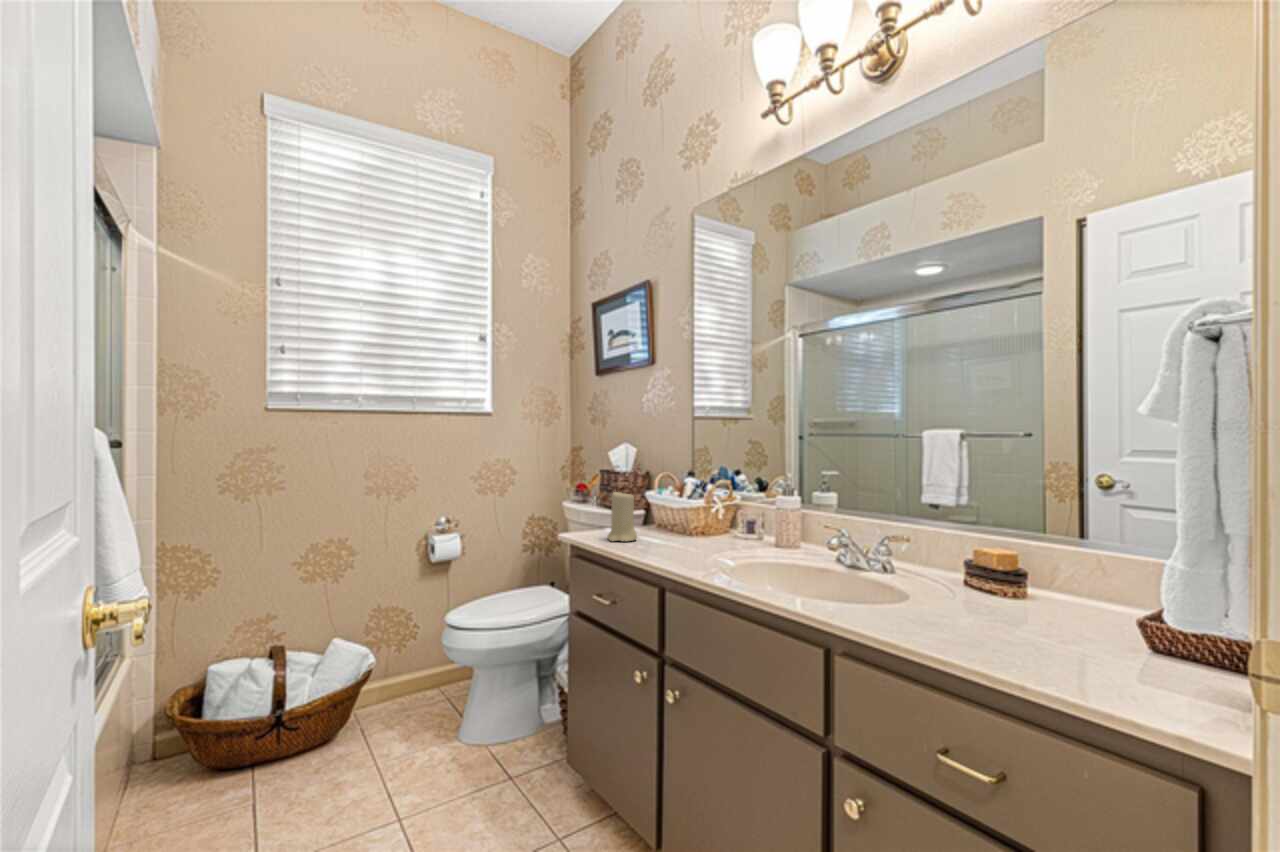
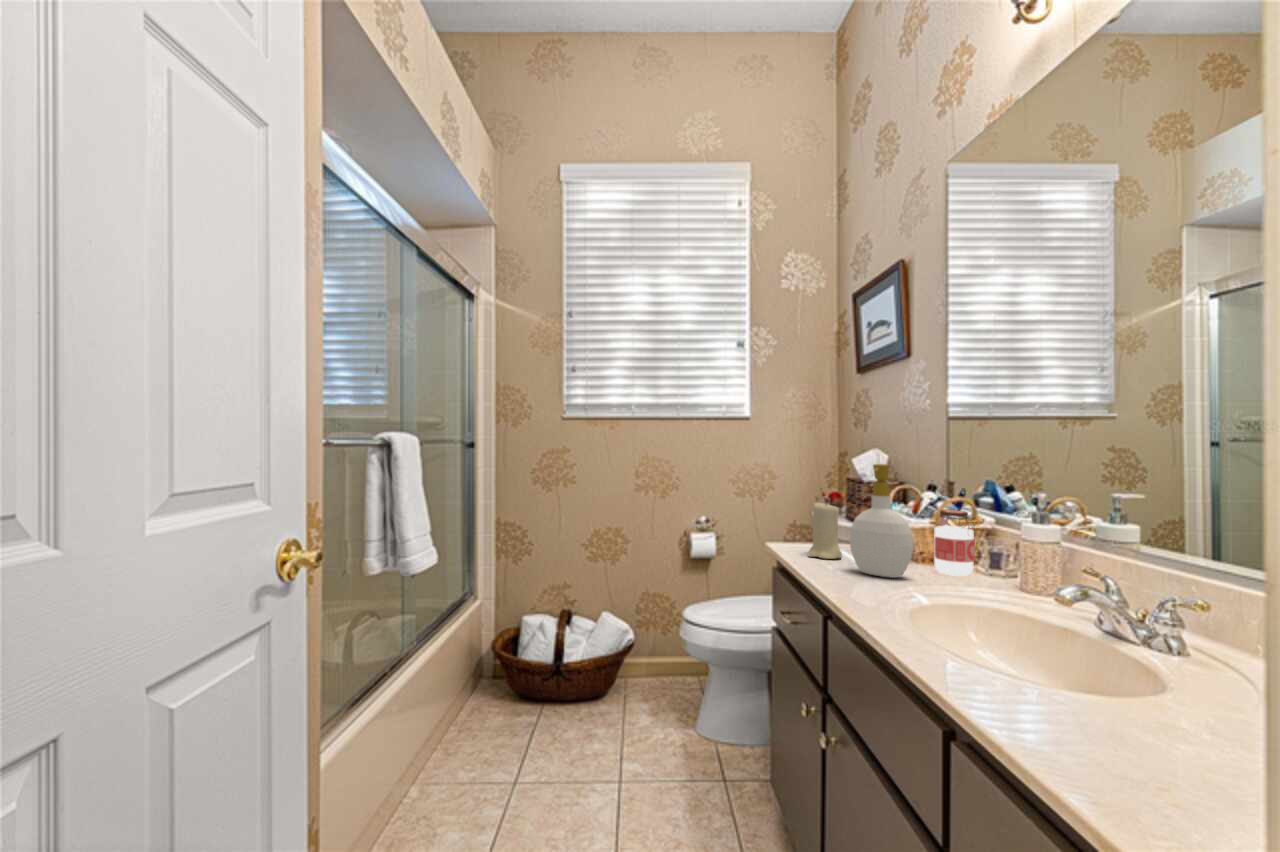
soap bottle: none [657,455,708,550] -> present [850,464,914,578]
jar: none [710,491,740,543] -> present [934,510,975,576]

